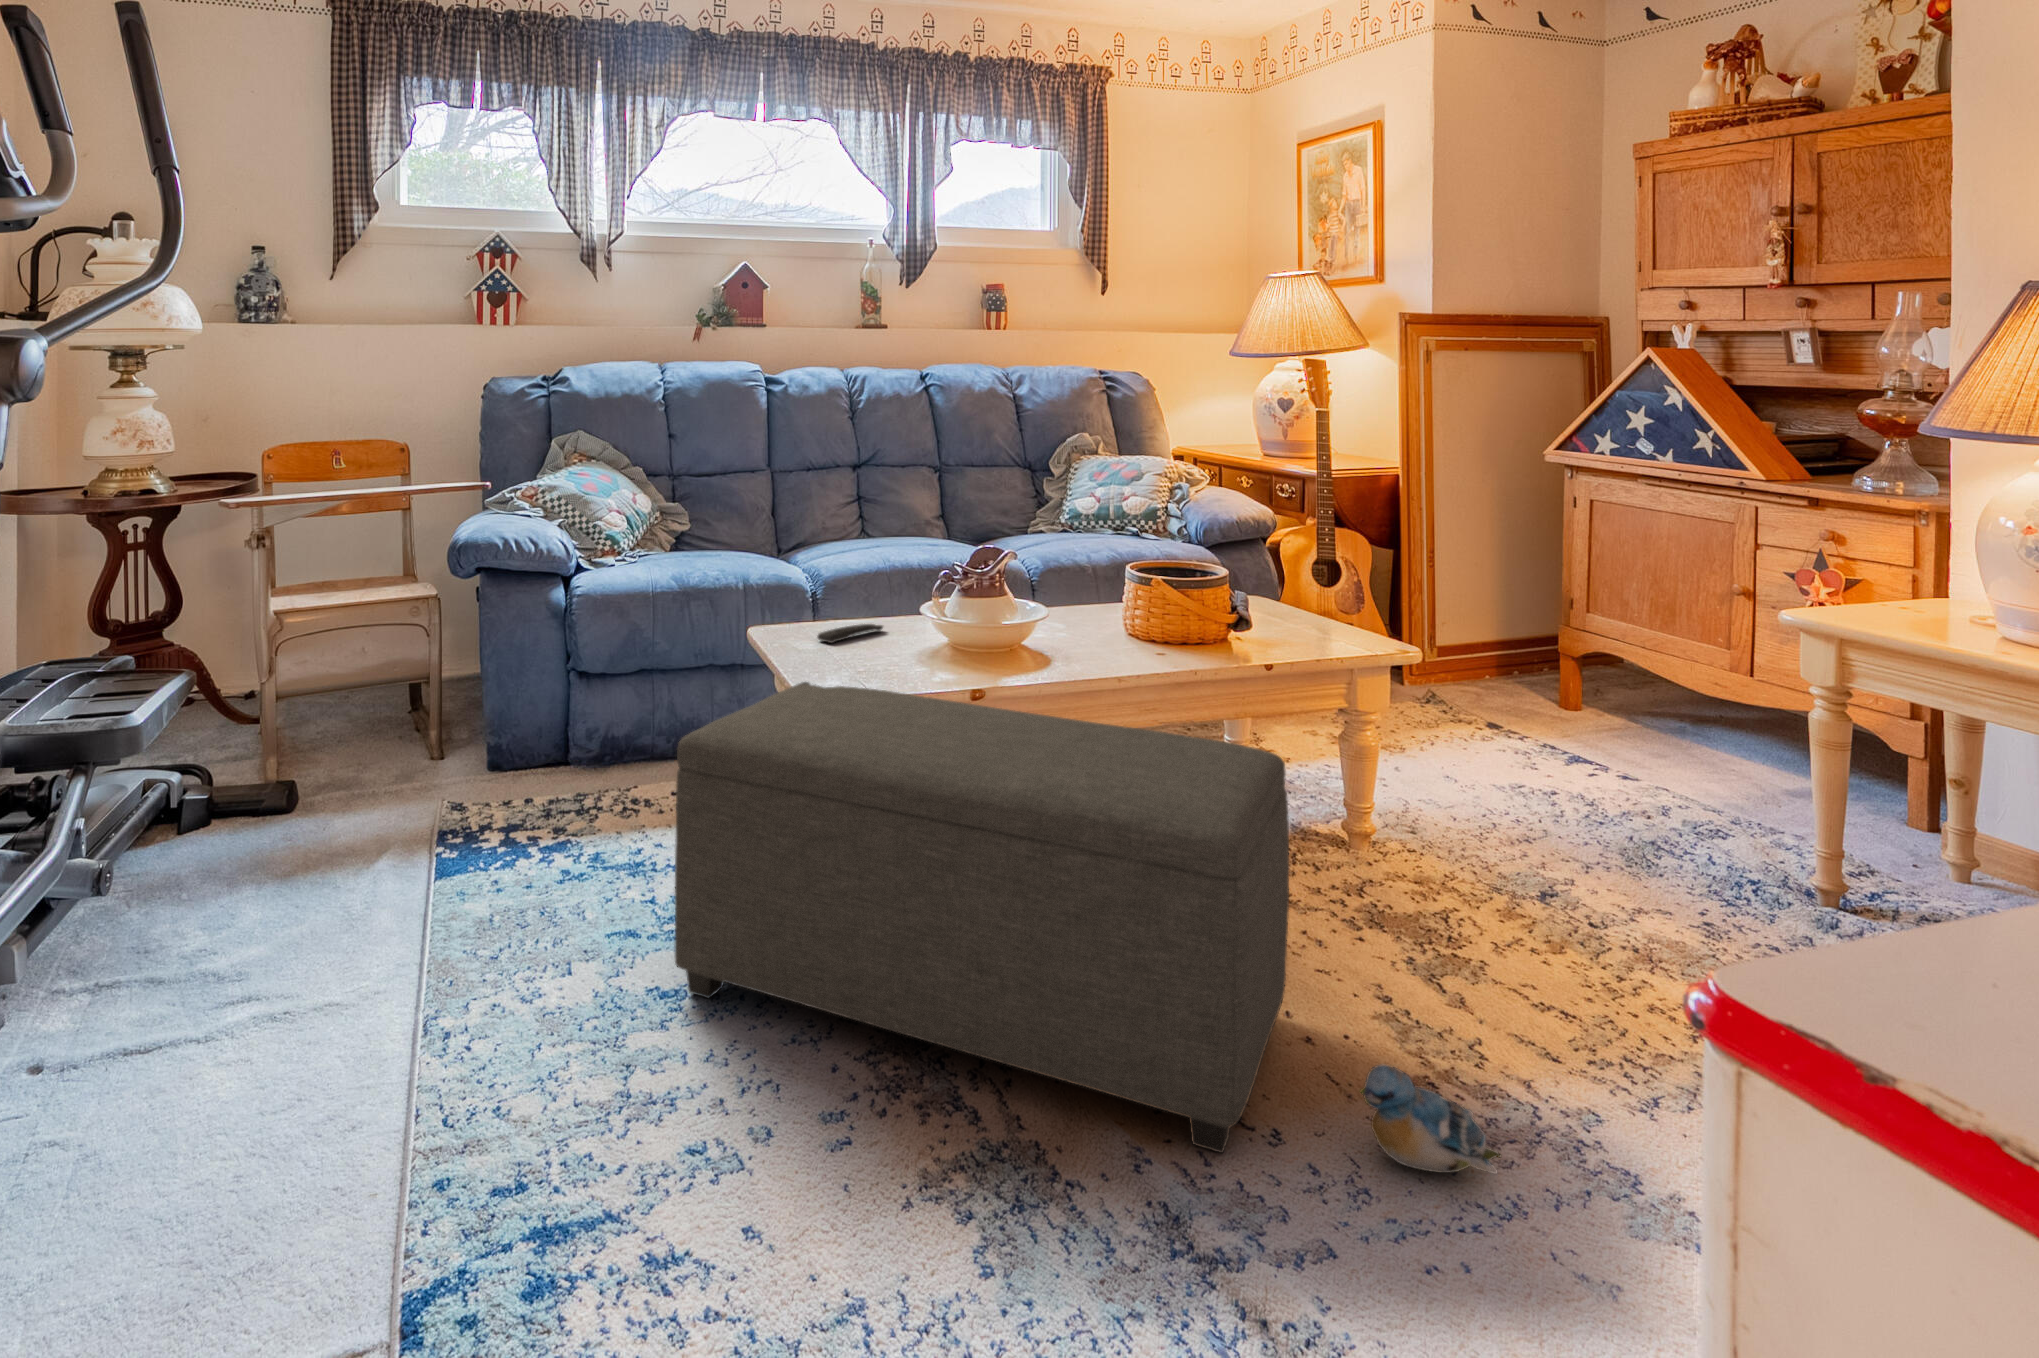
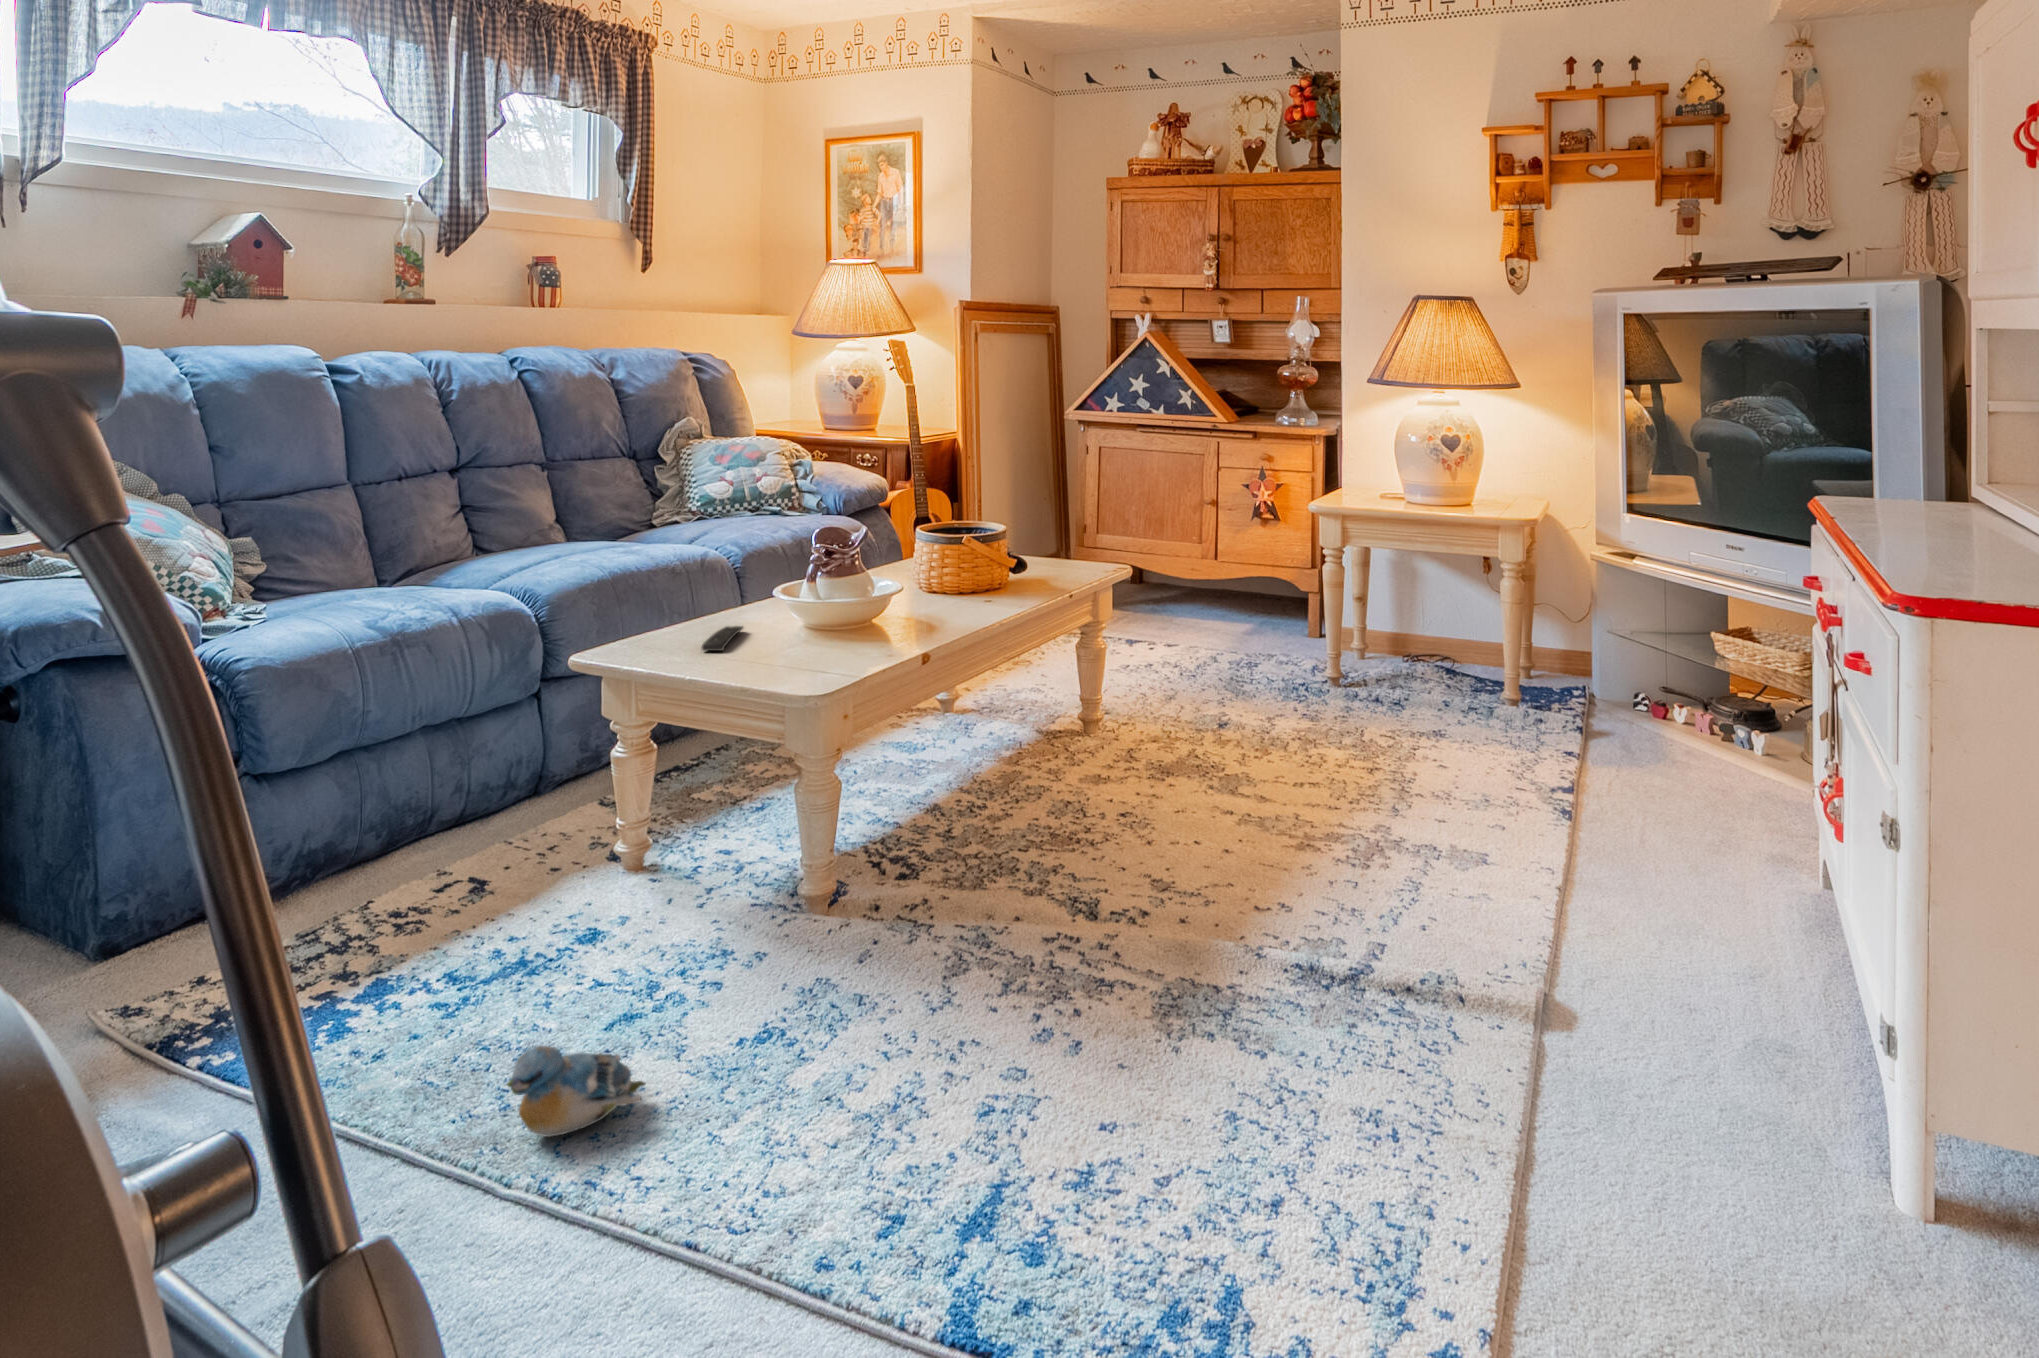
ottoman: present [675,682,1289,1153] -> none [754,647,1295,1021]
plush toy: present [1360,1064,1501,1174] -> present [507,1046,645,1137]

